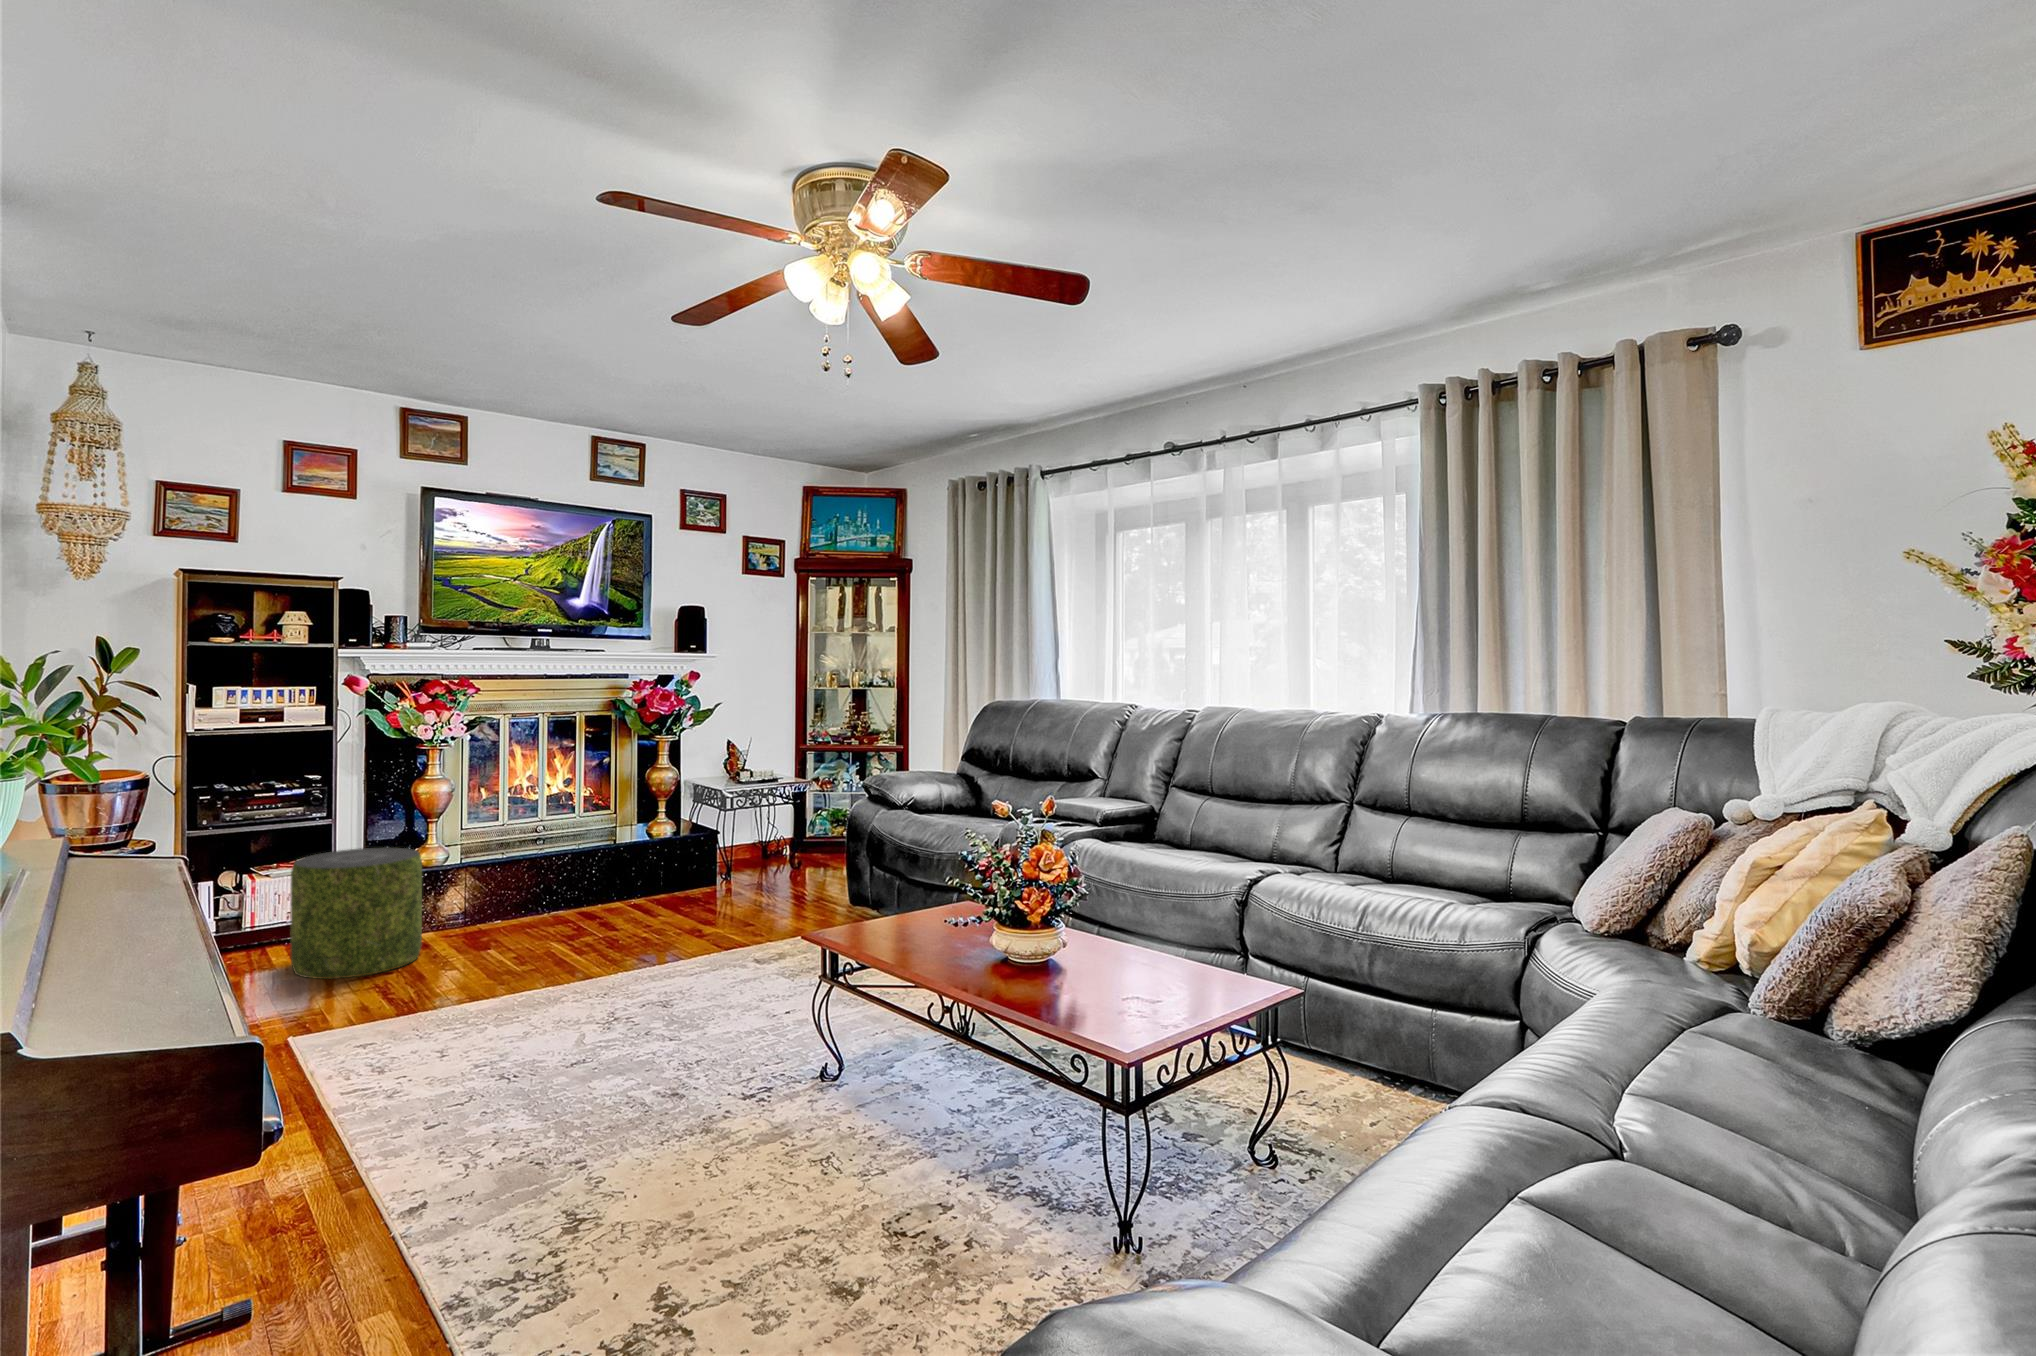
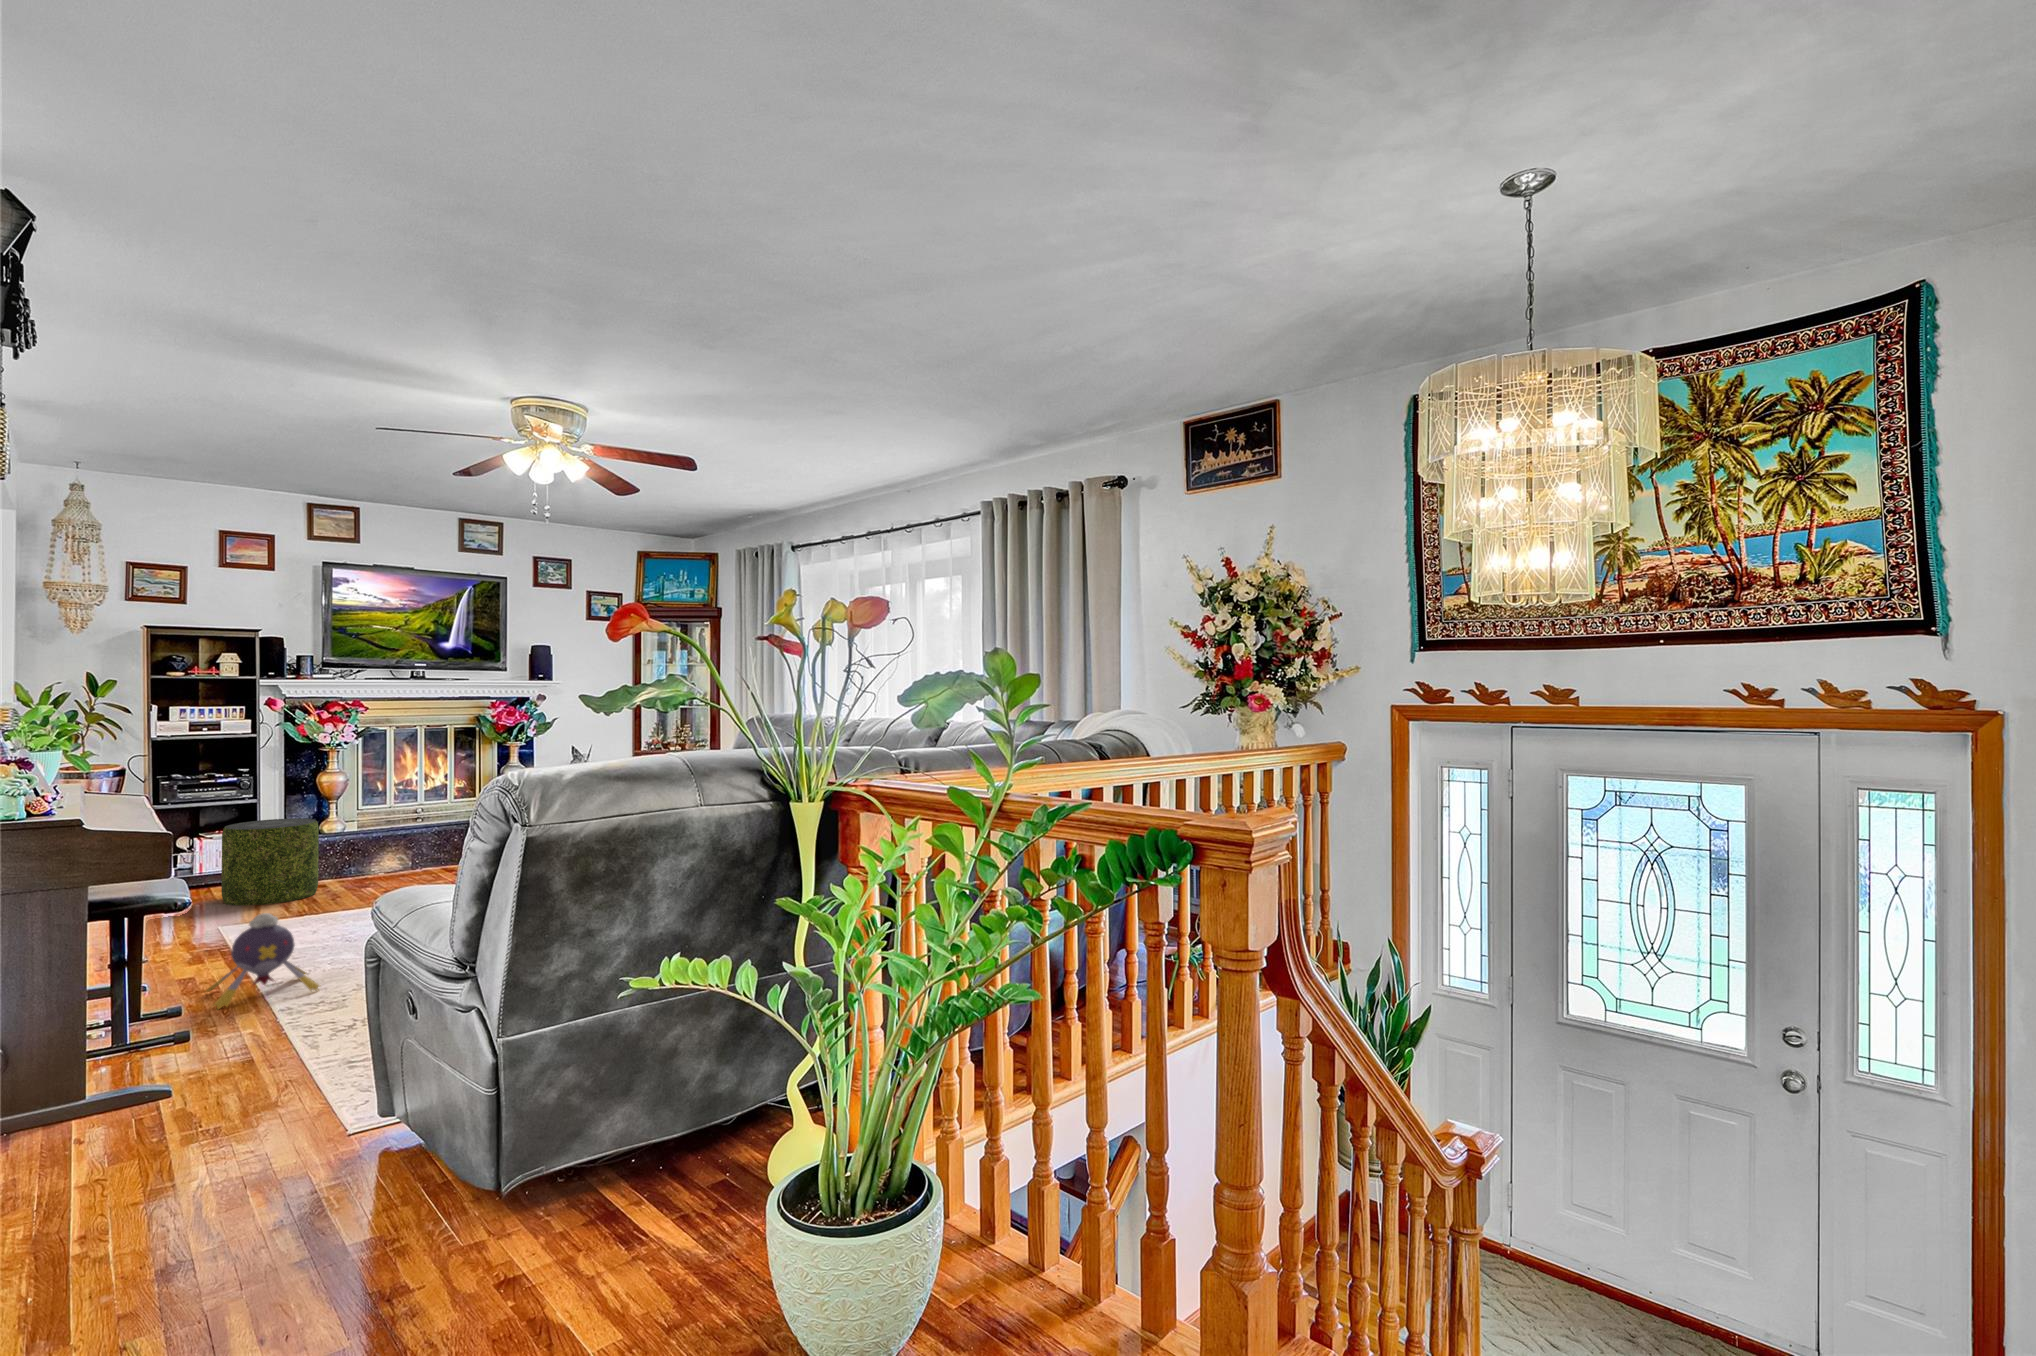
plush toy: none [286,1061,488,1259] -> present [207,913,321,1009]

